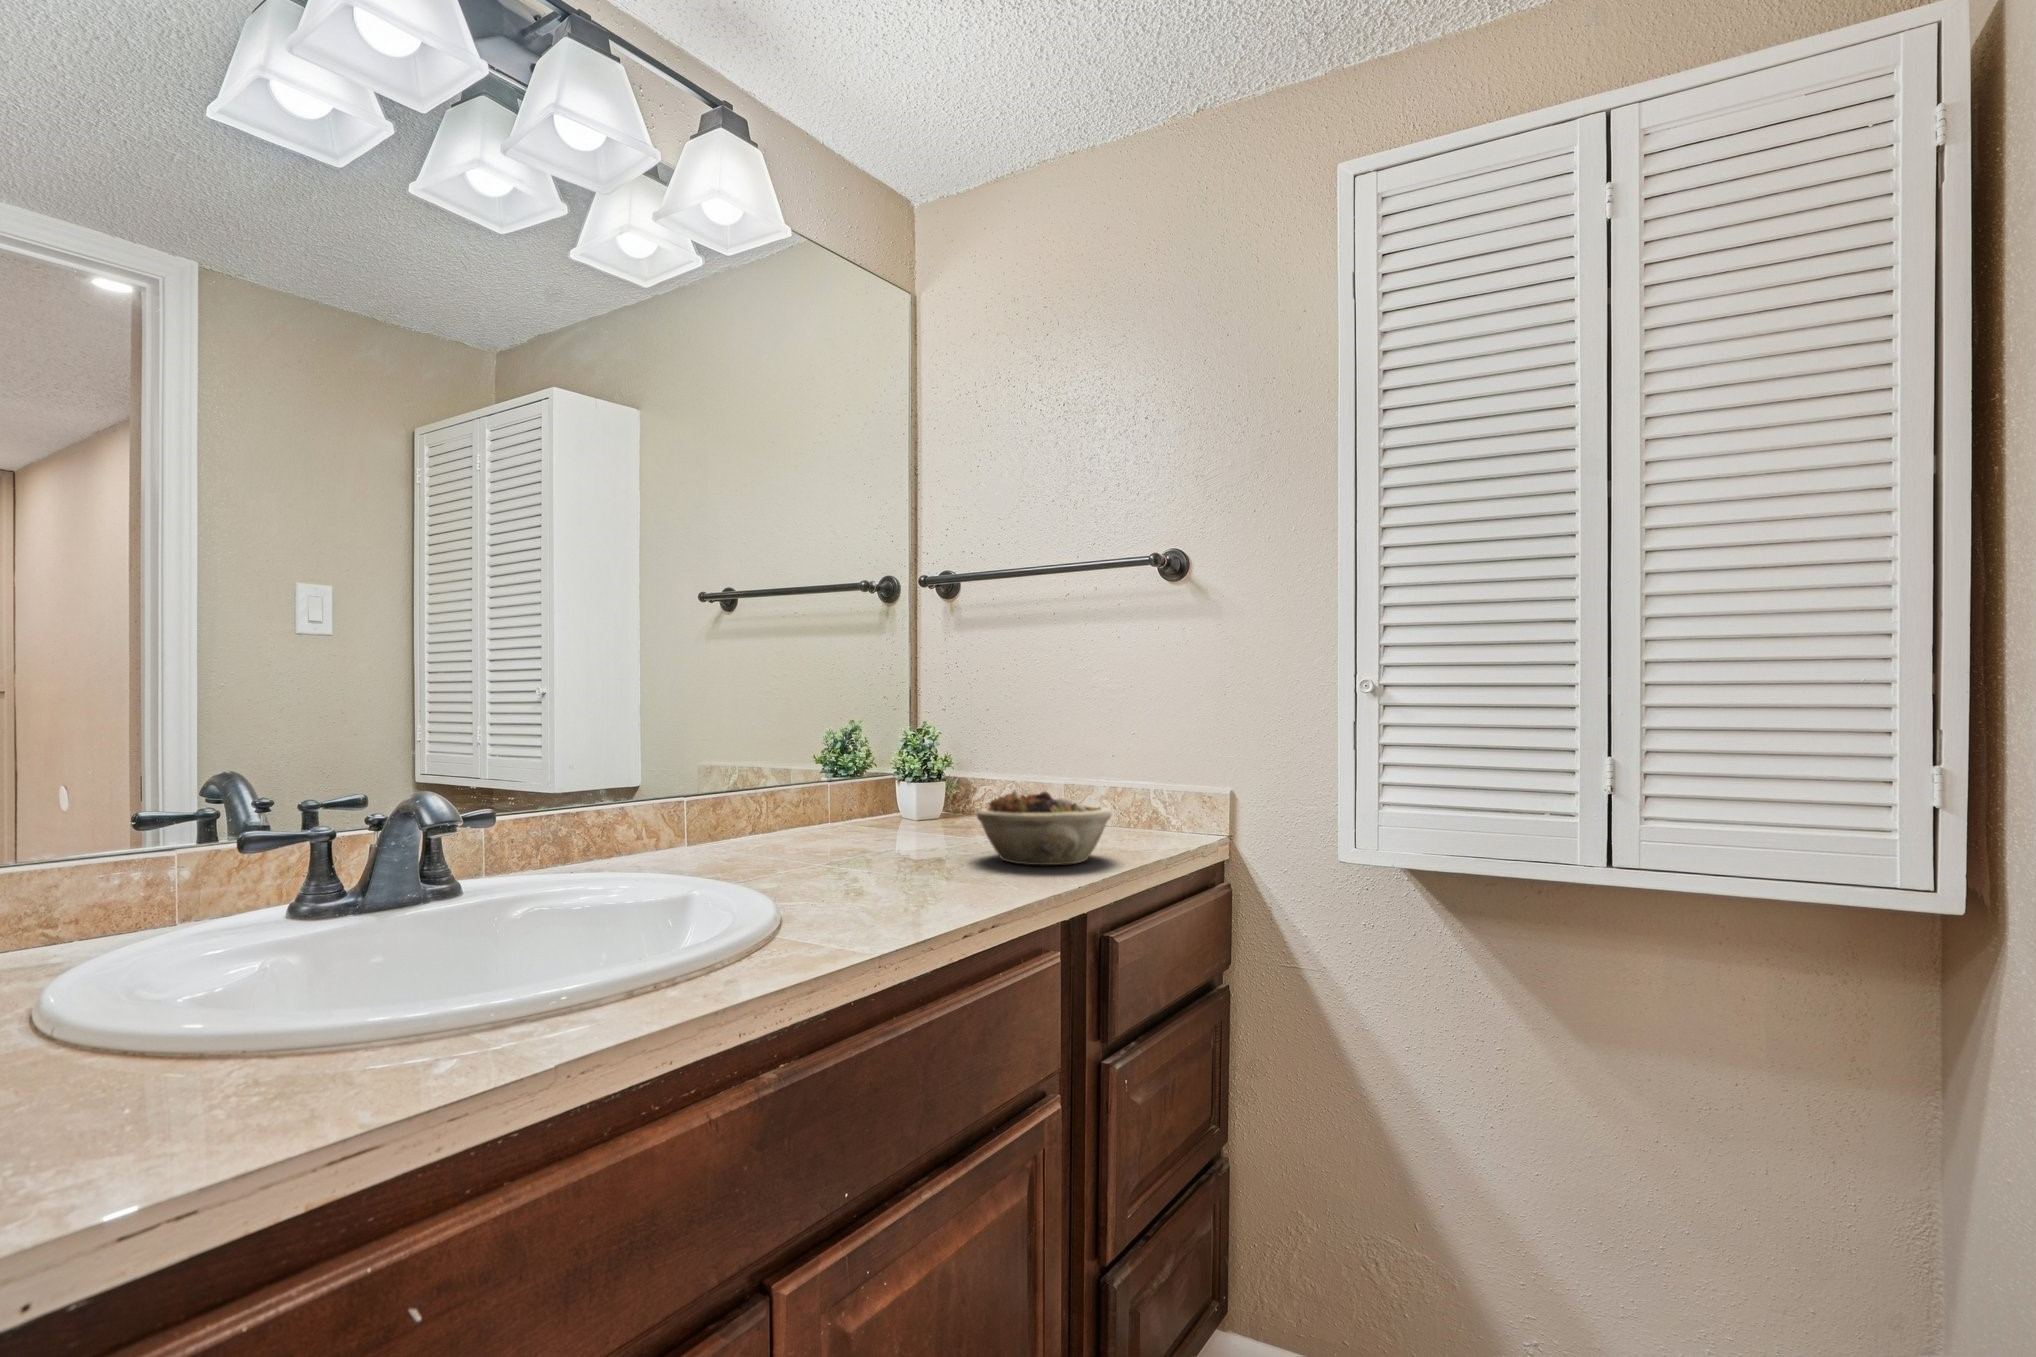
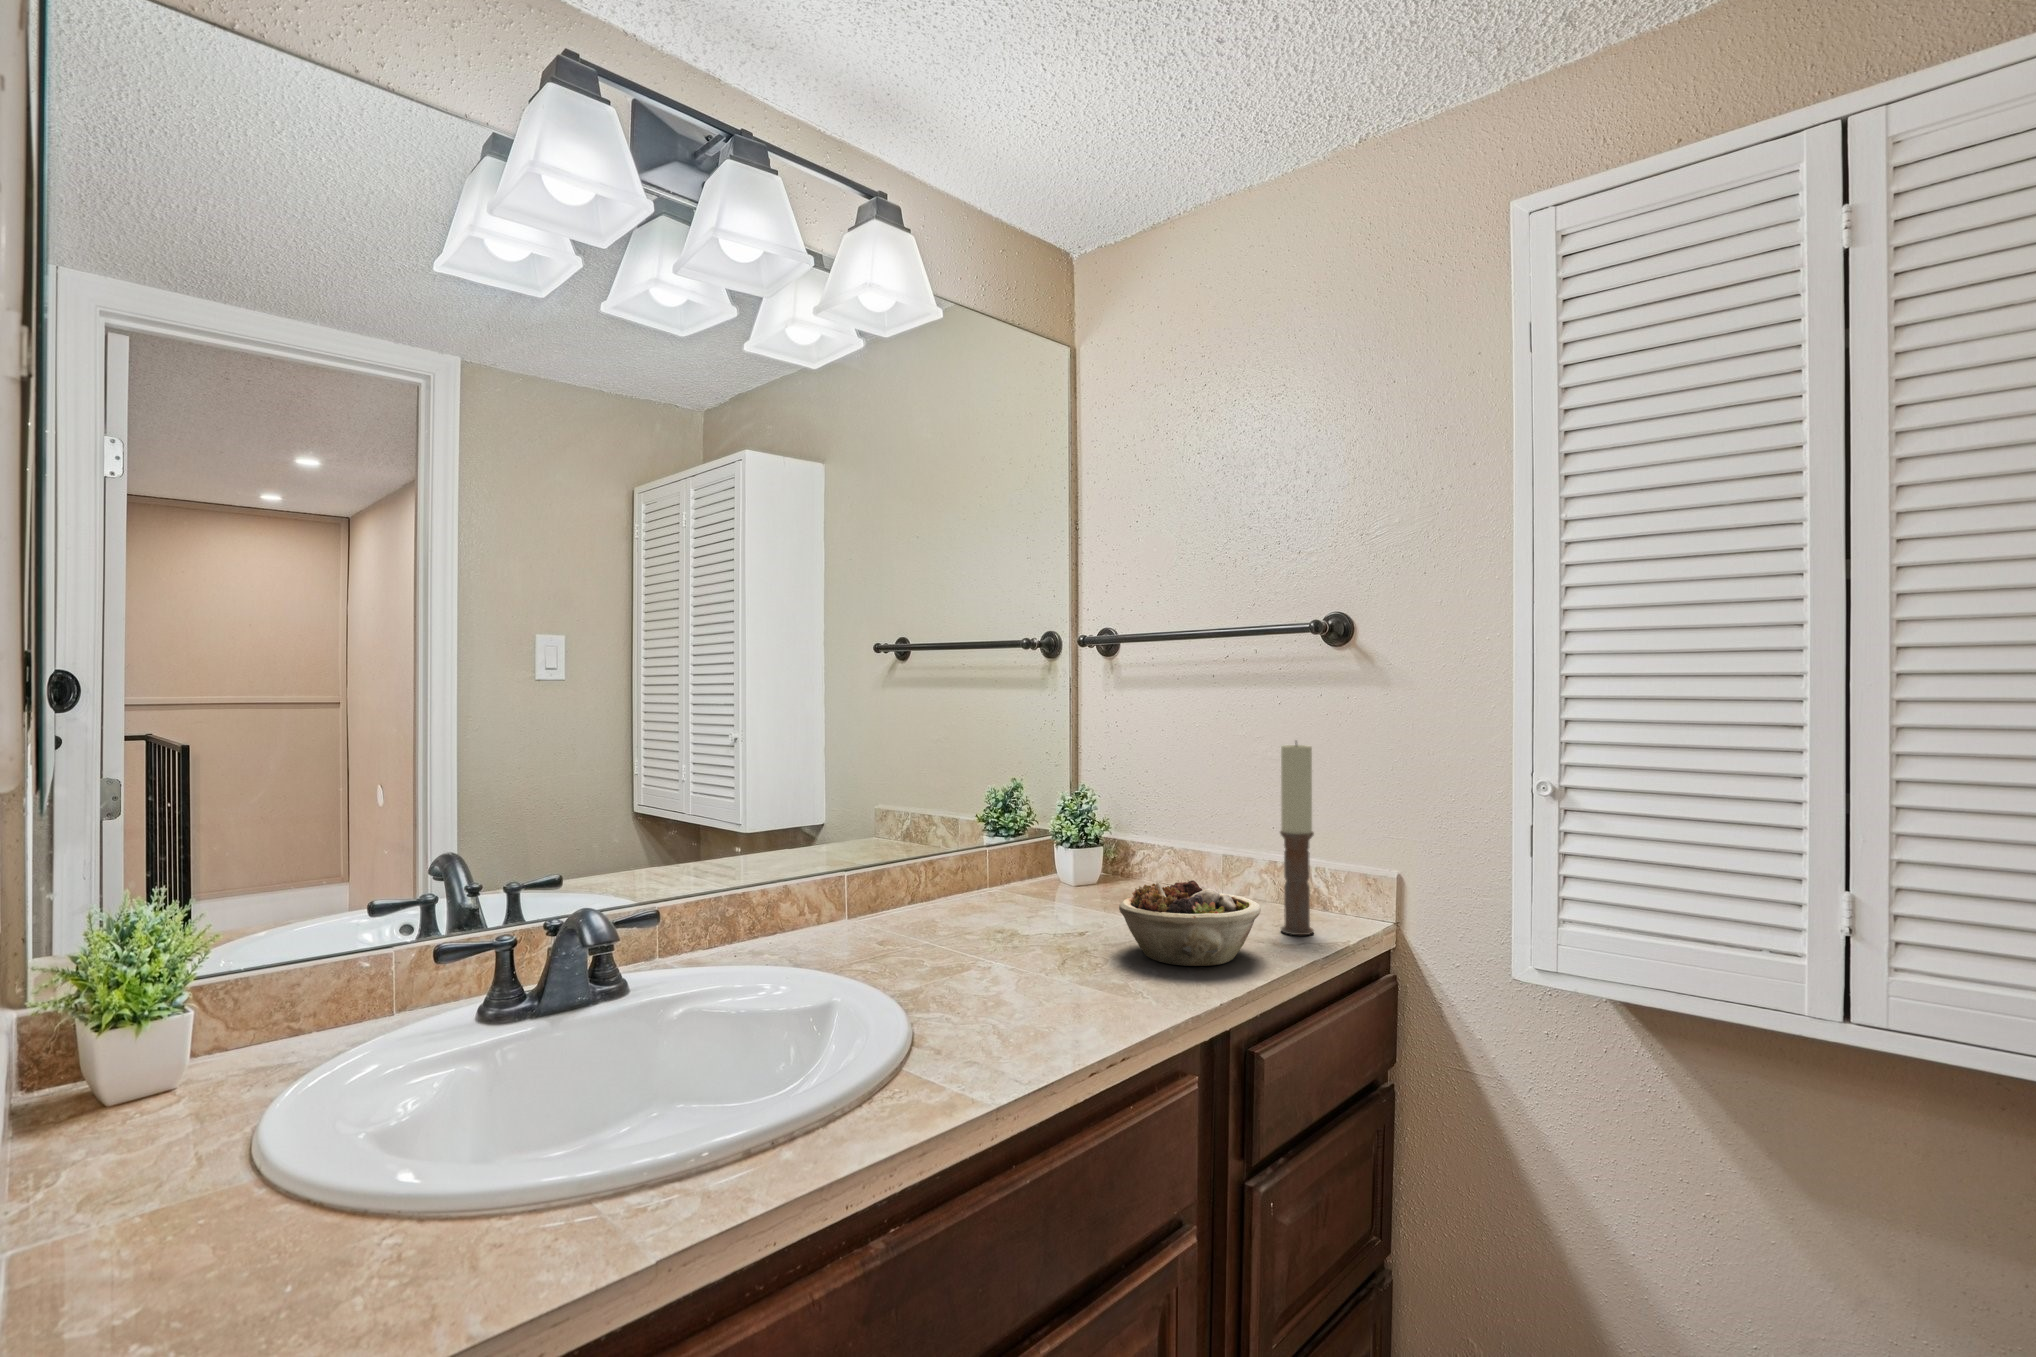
candle: none [1123,661,1155,845] -> present [1280,743,1314,935]

